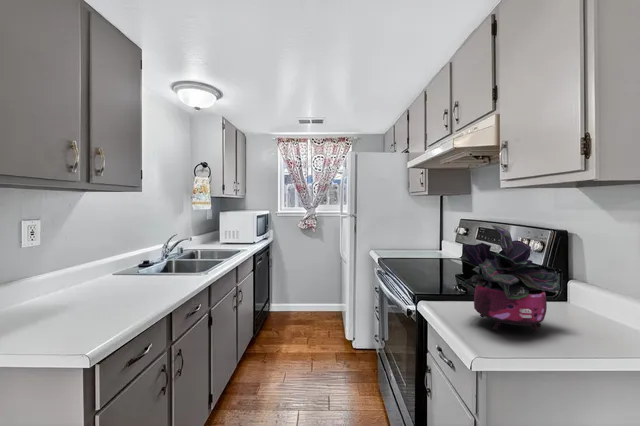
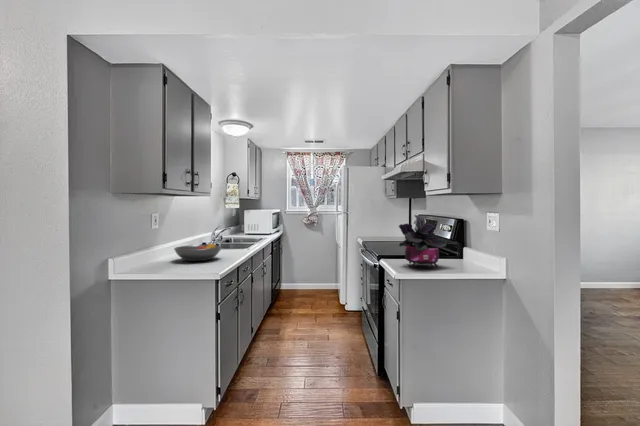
fruit bowl: none [53,269,146,305] -> present [174,243,221,261]

